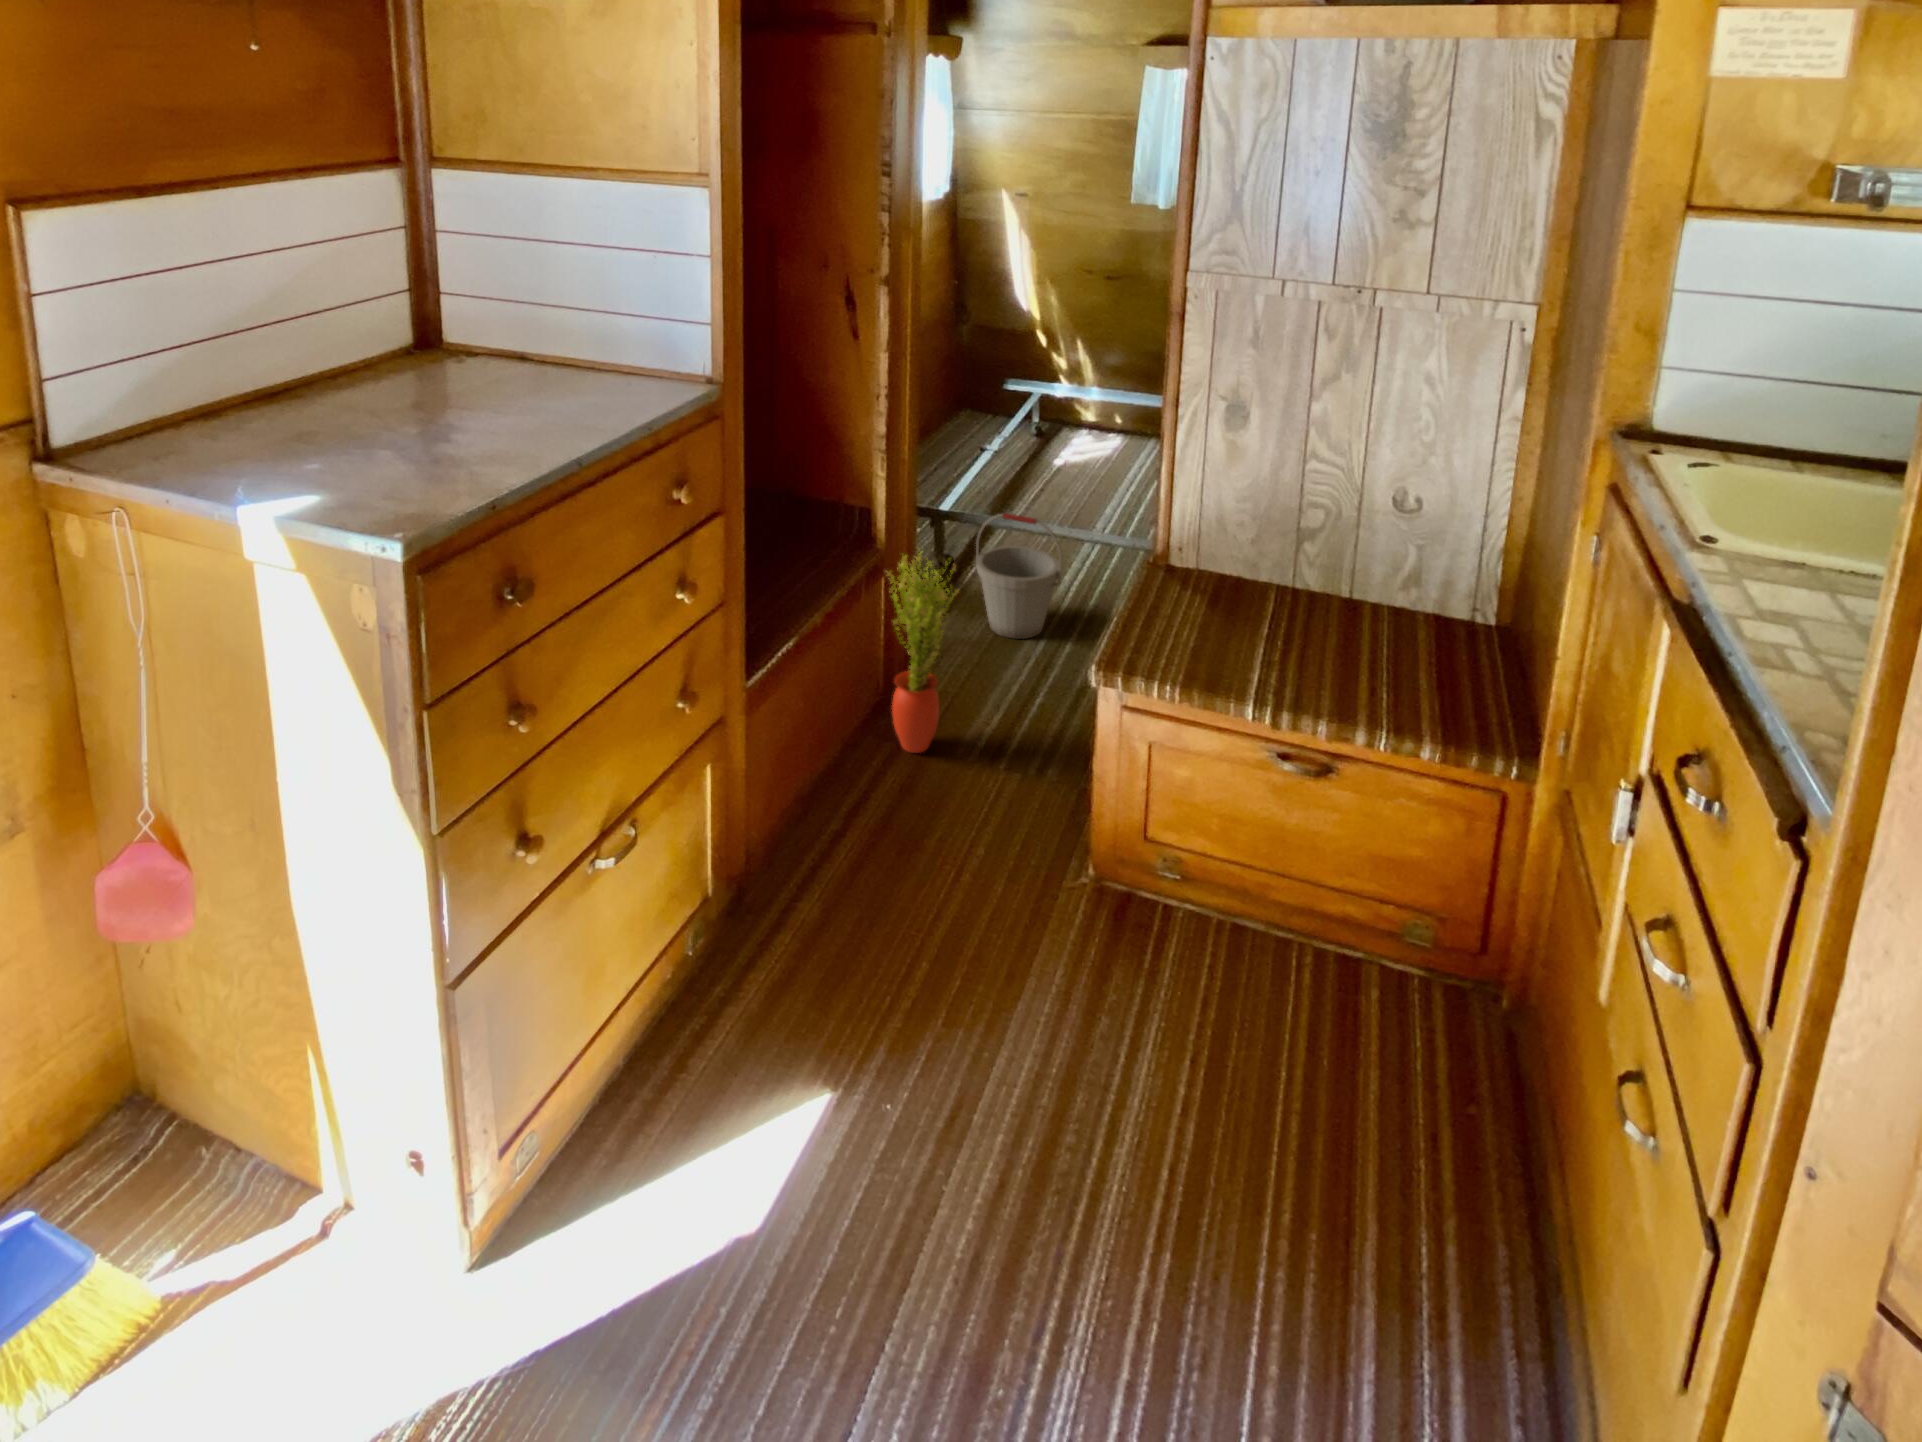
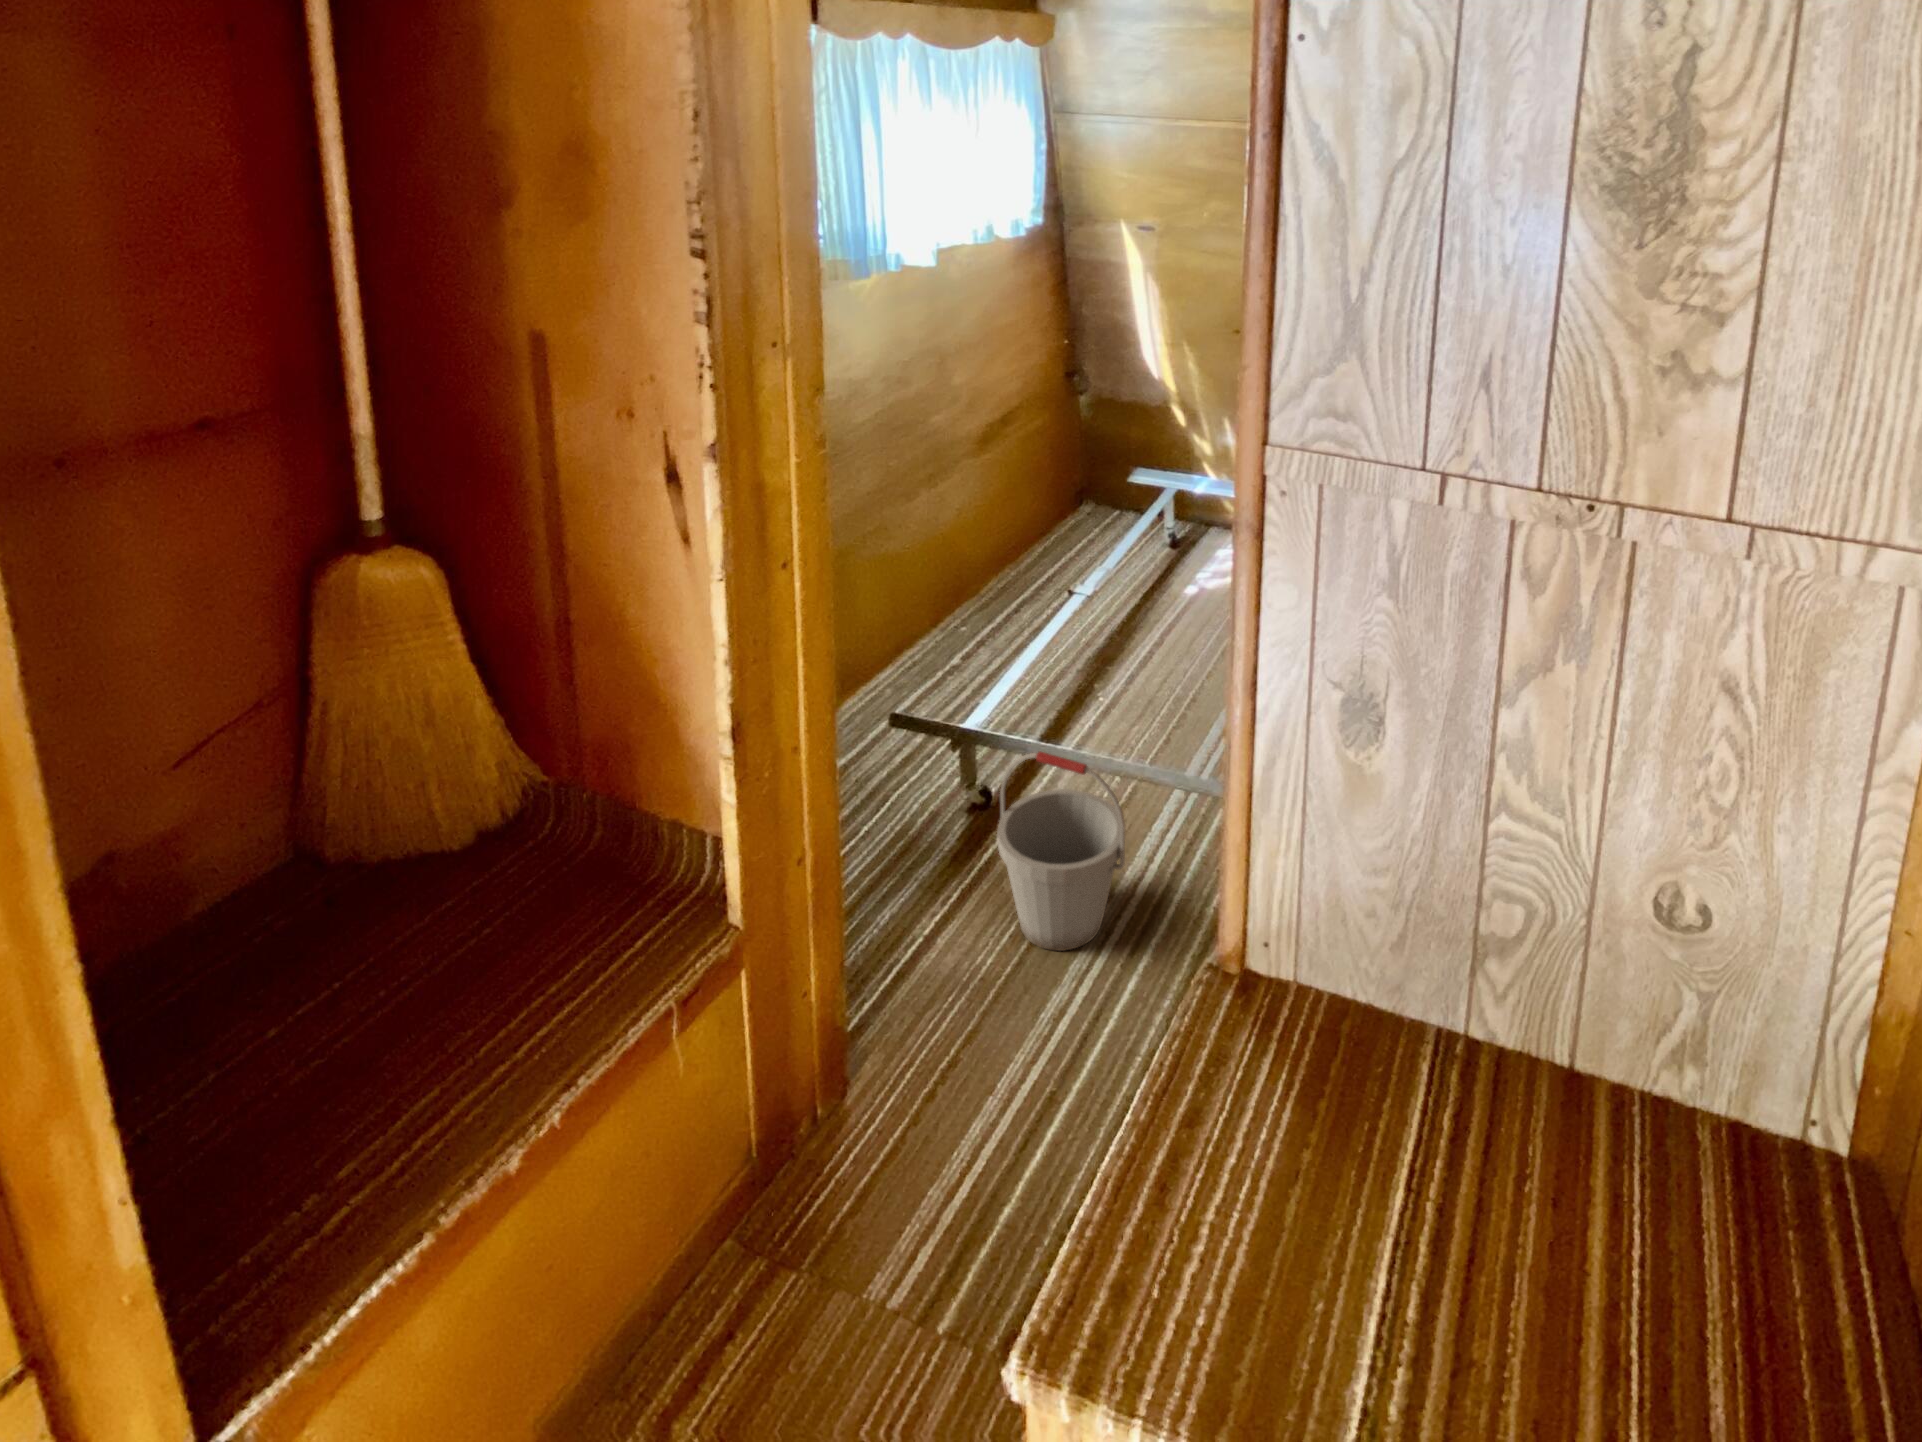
potted plant: present [887,554,958,753] -> none [739,905,886,1256]

